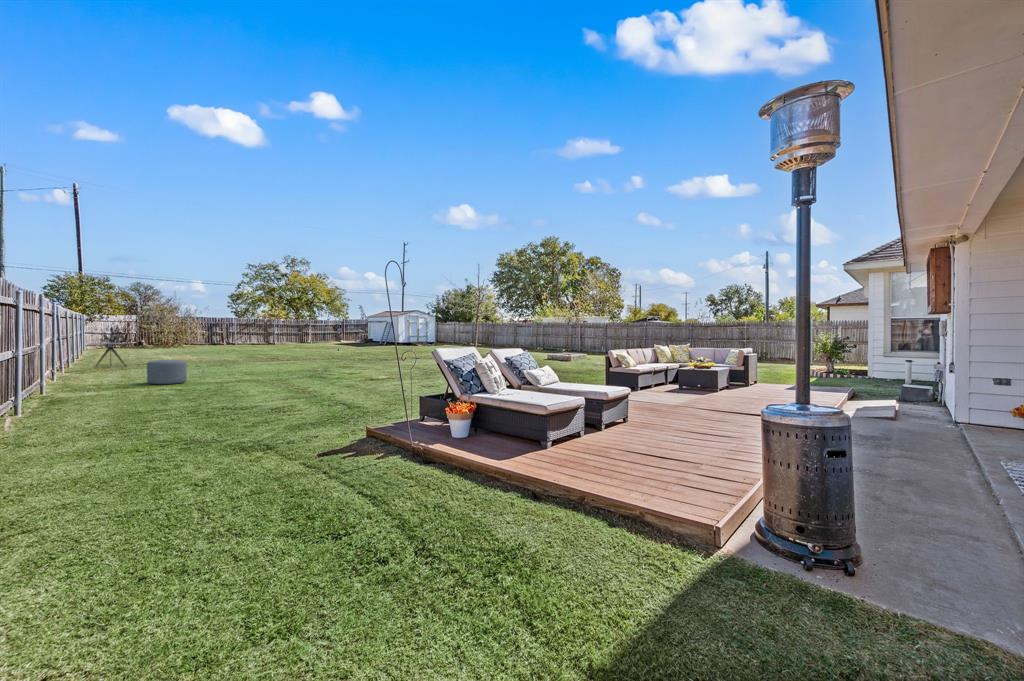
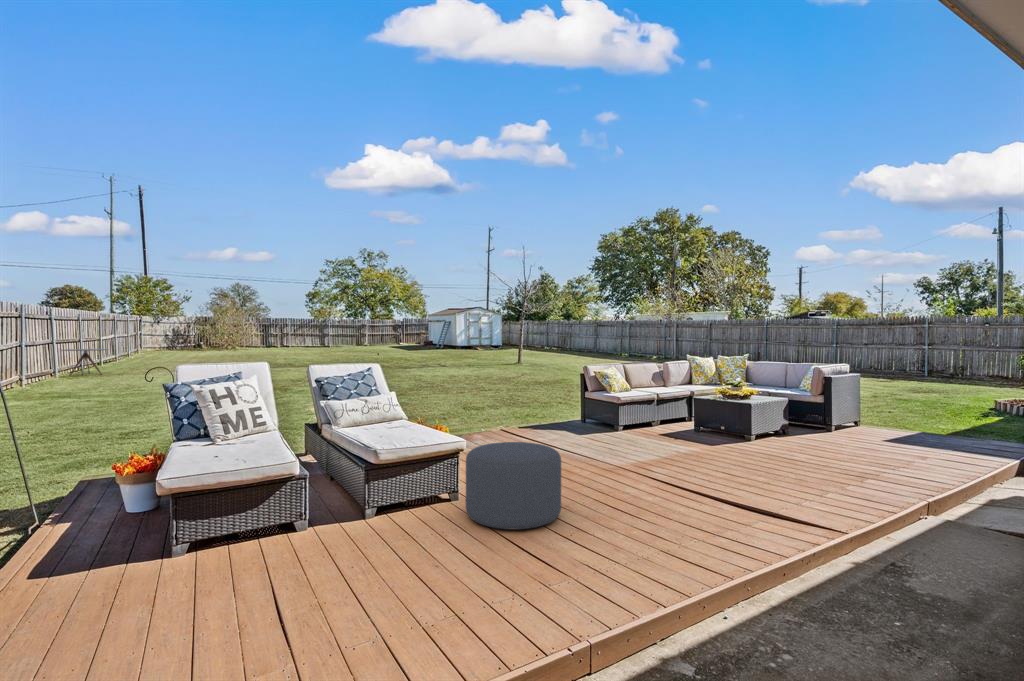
ottoman: present [147,360,187,384] -> present [466,442,561,530]

